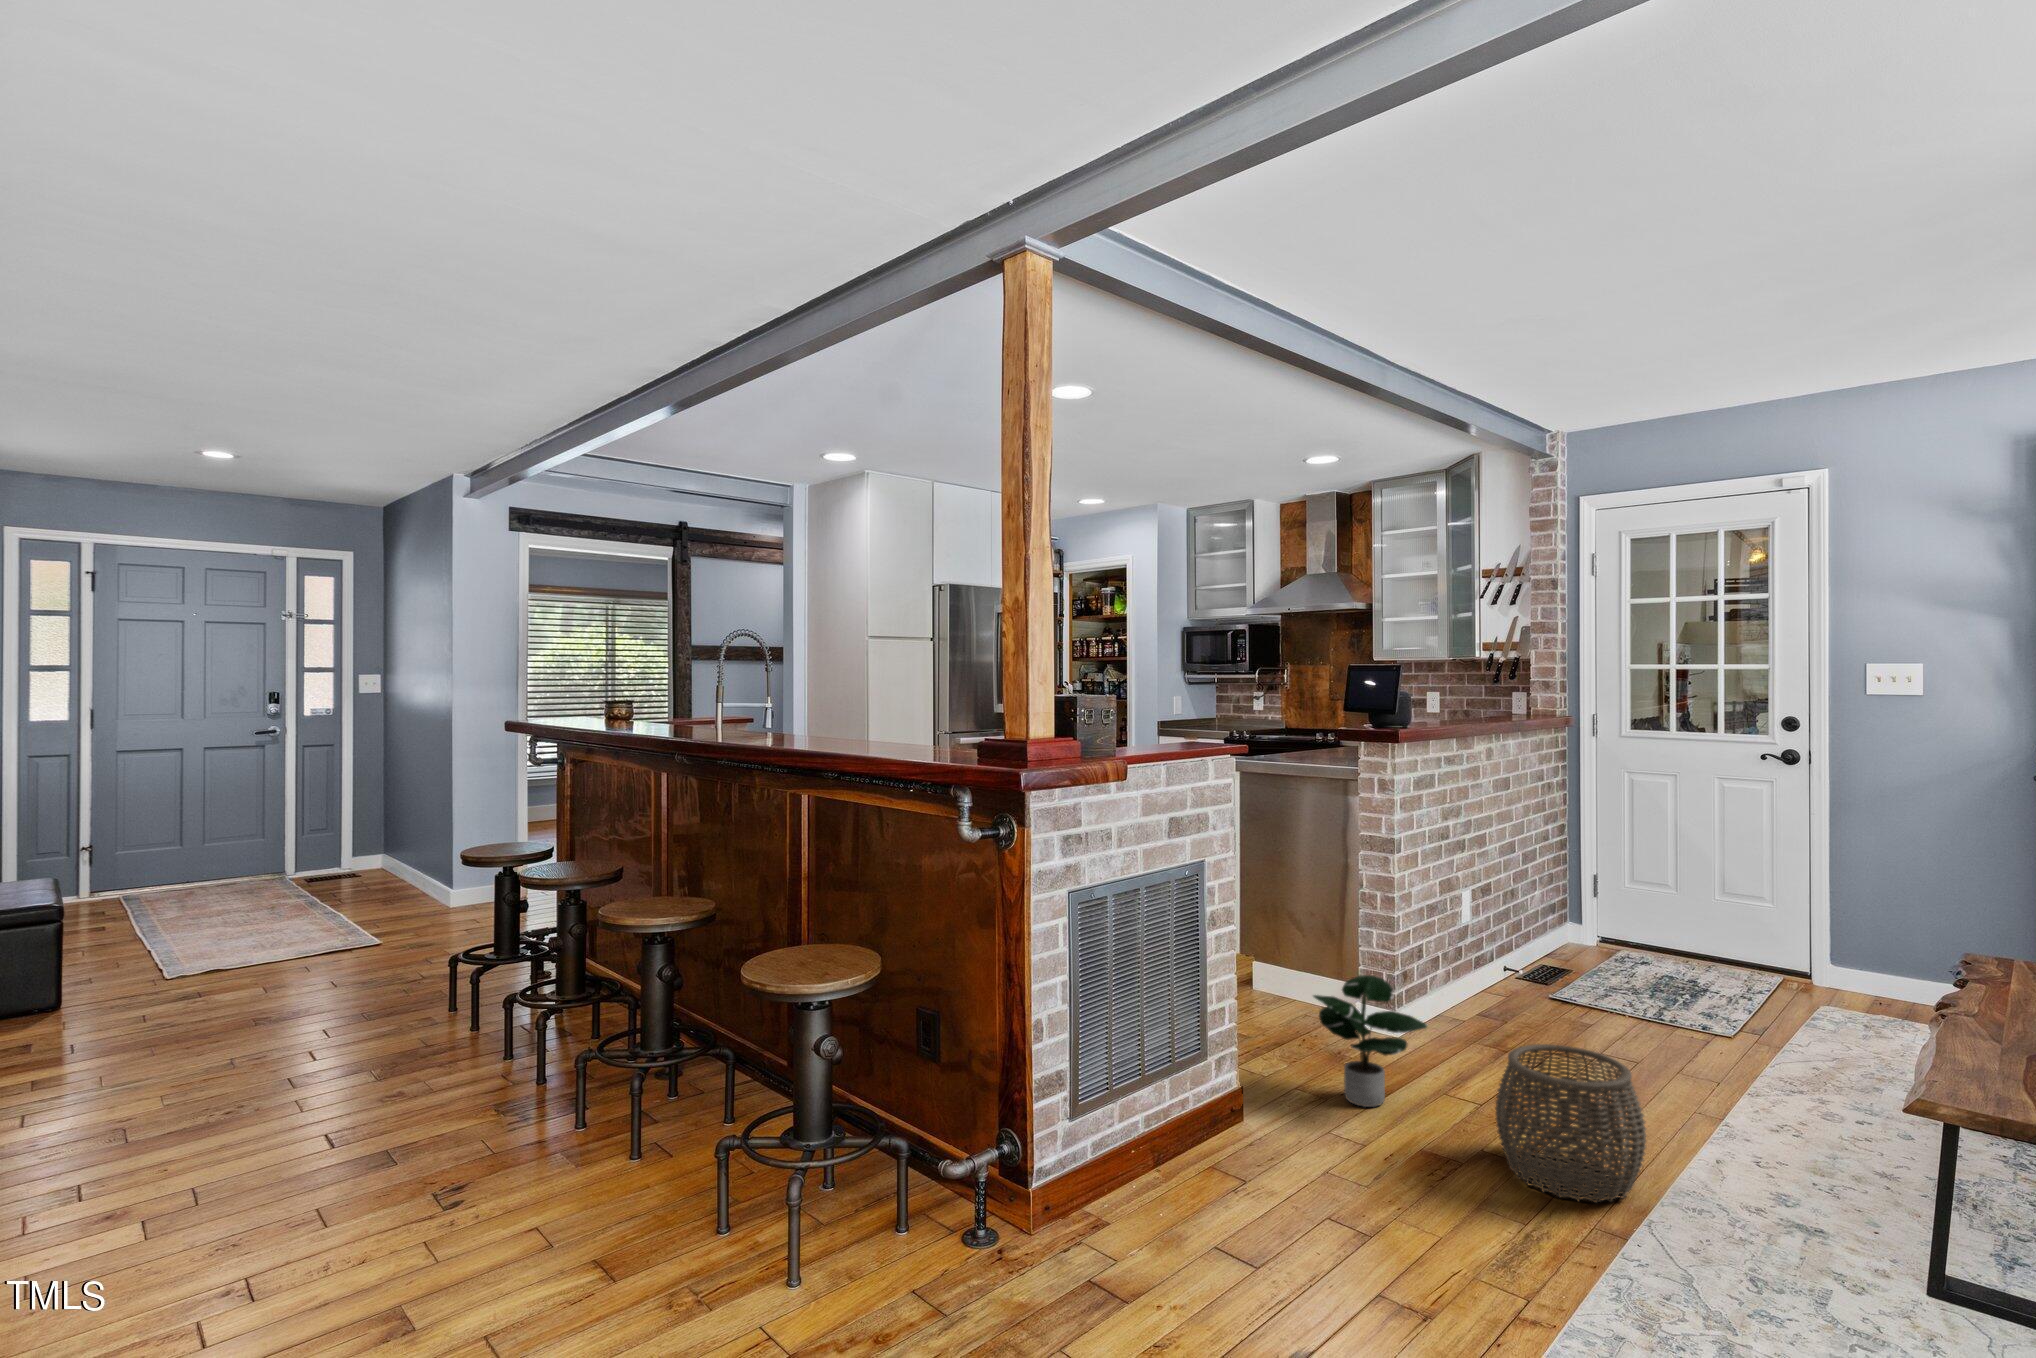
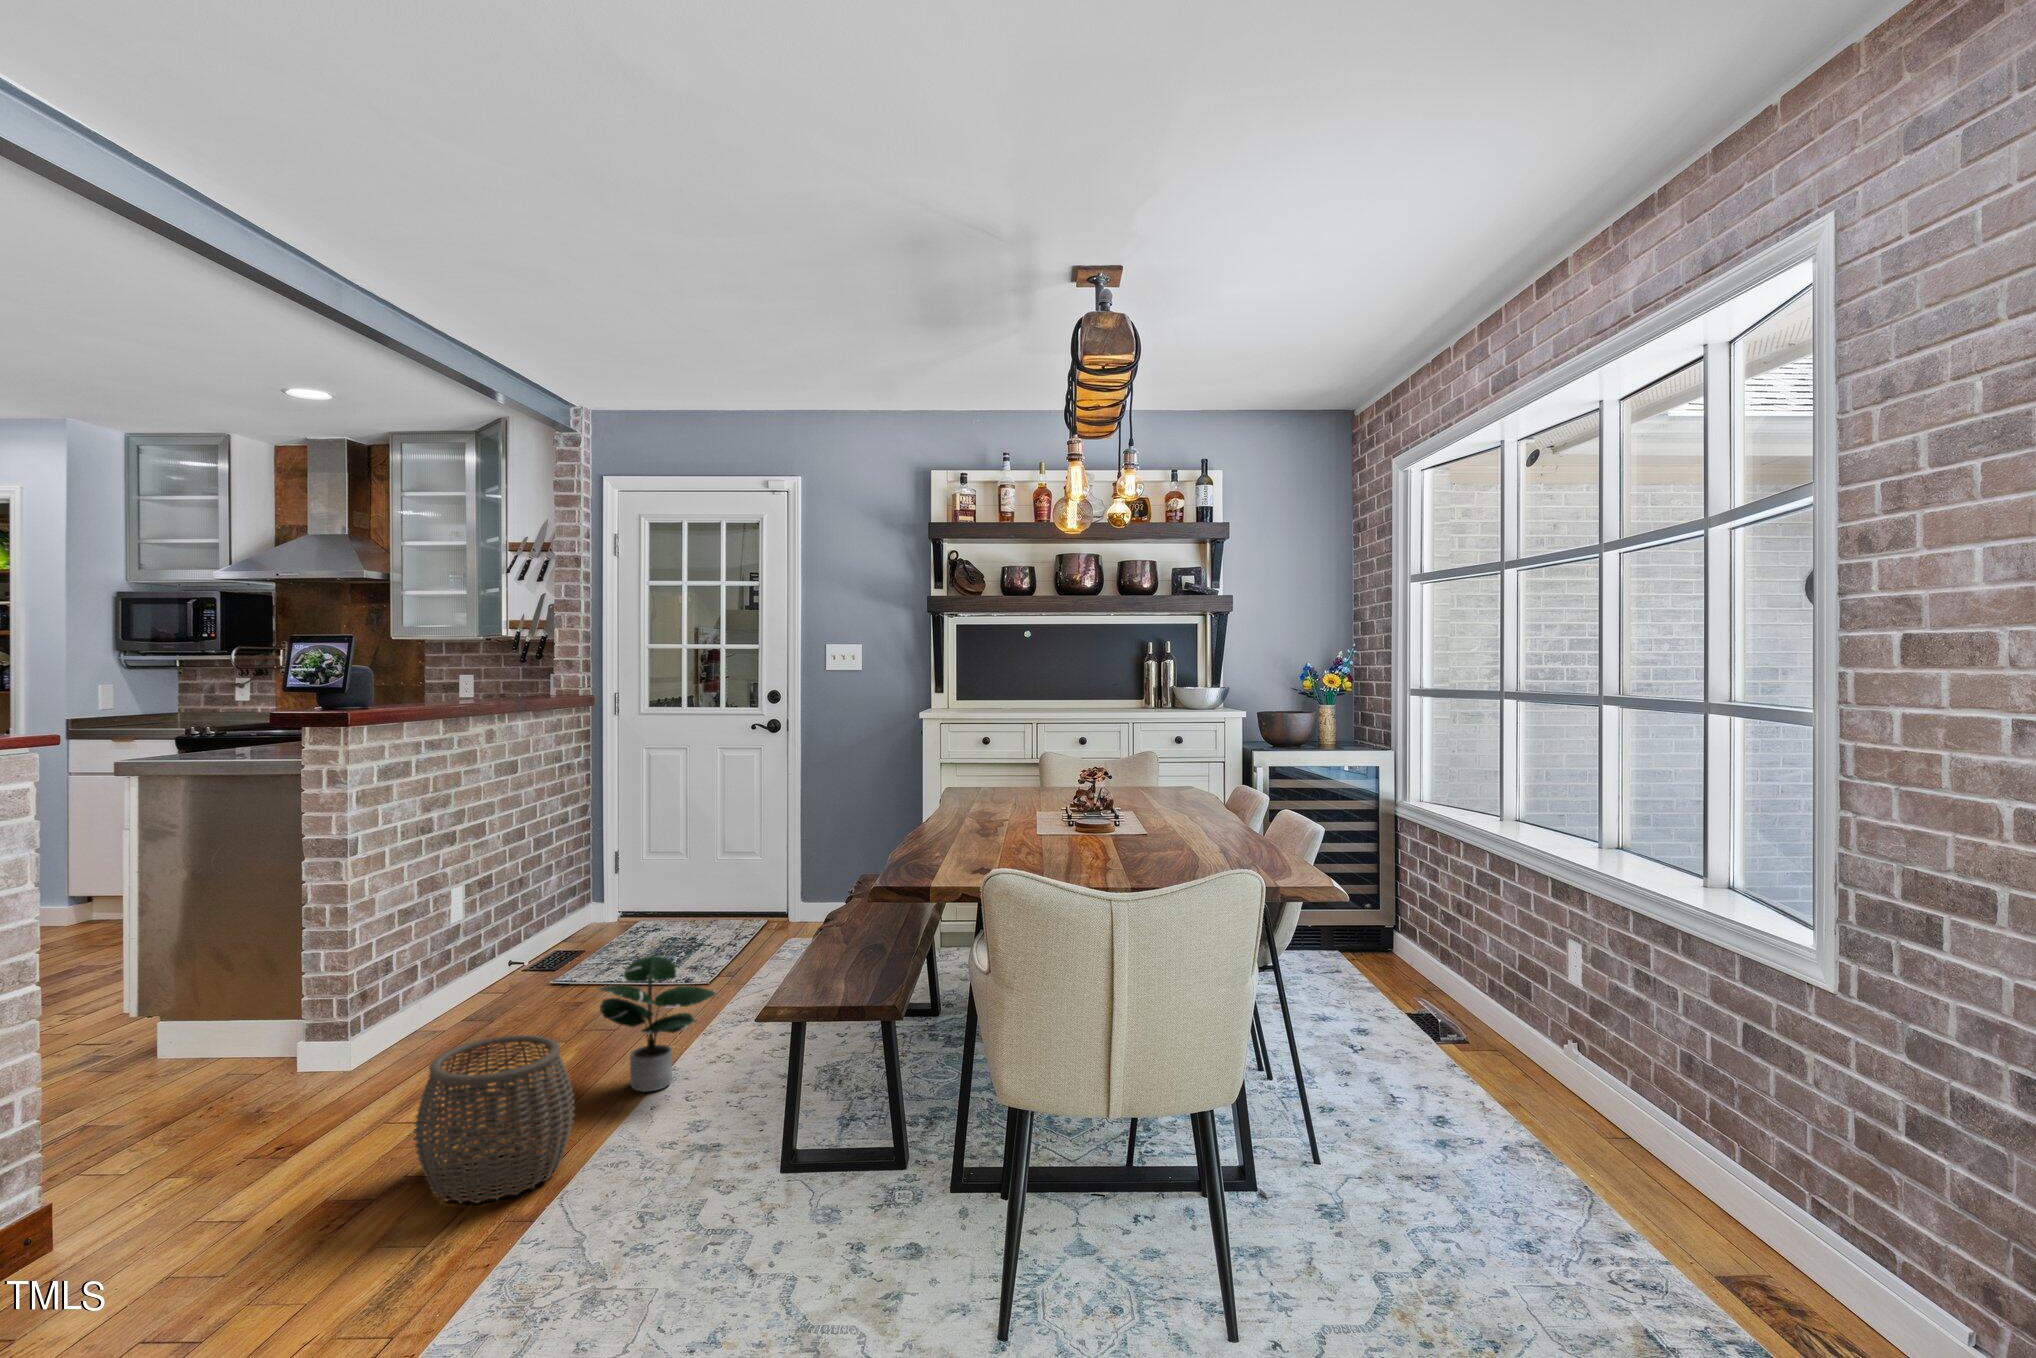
potted plant: present [1314,975,1427,1107] -> present [599,956,716,1092]

